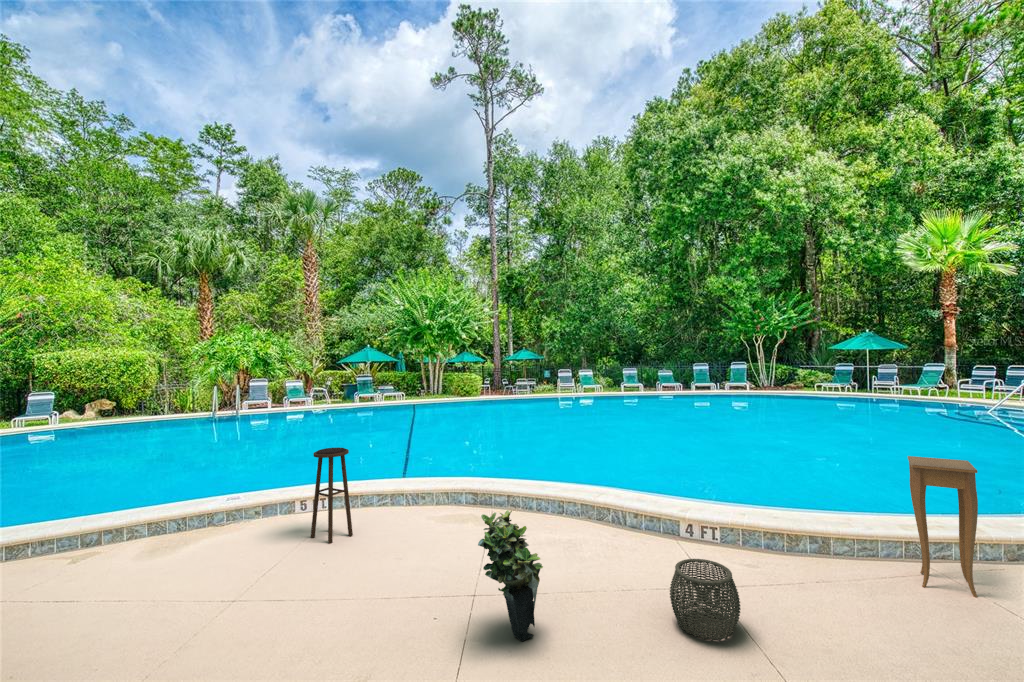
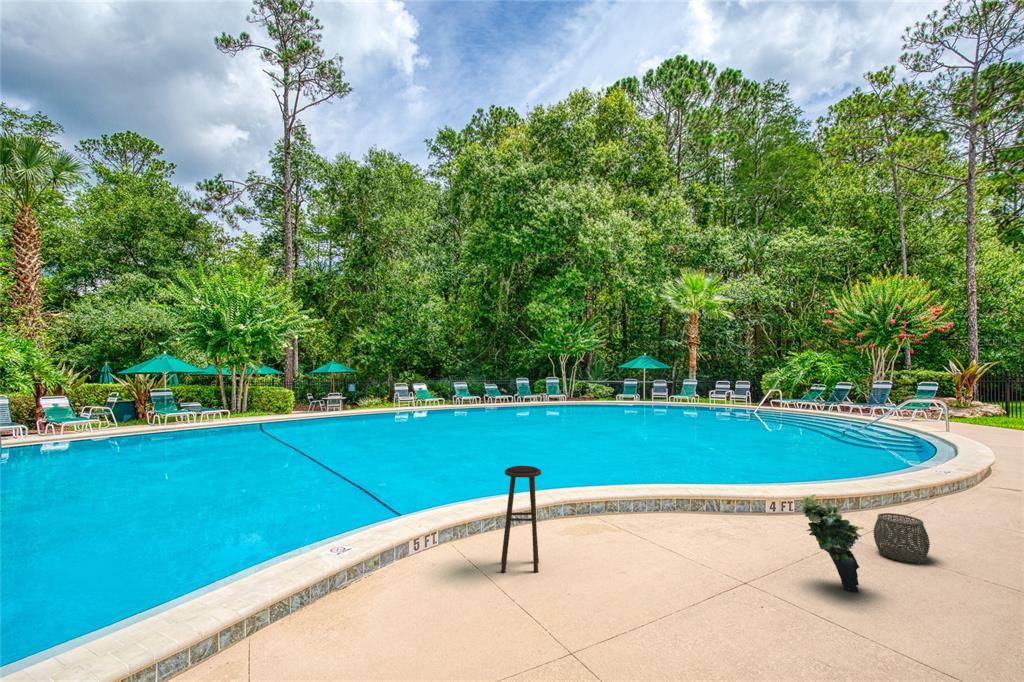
side table: present [908,456,978,598] -> none [894,438,945,516]

